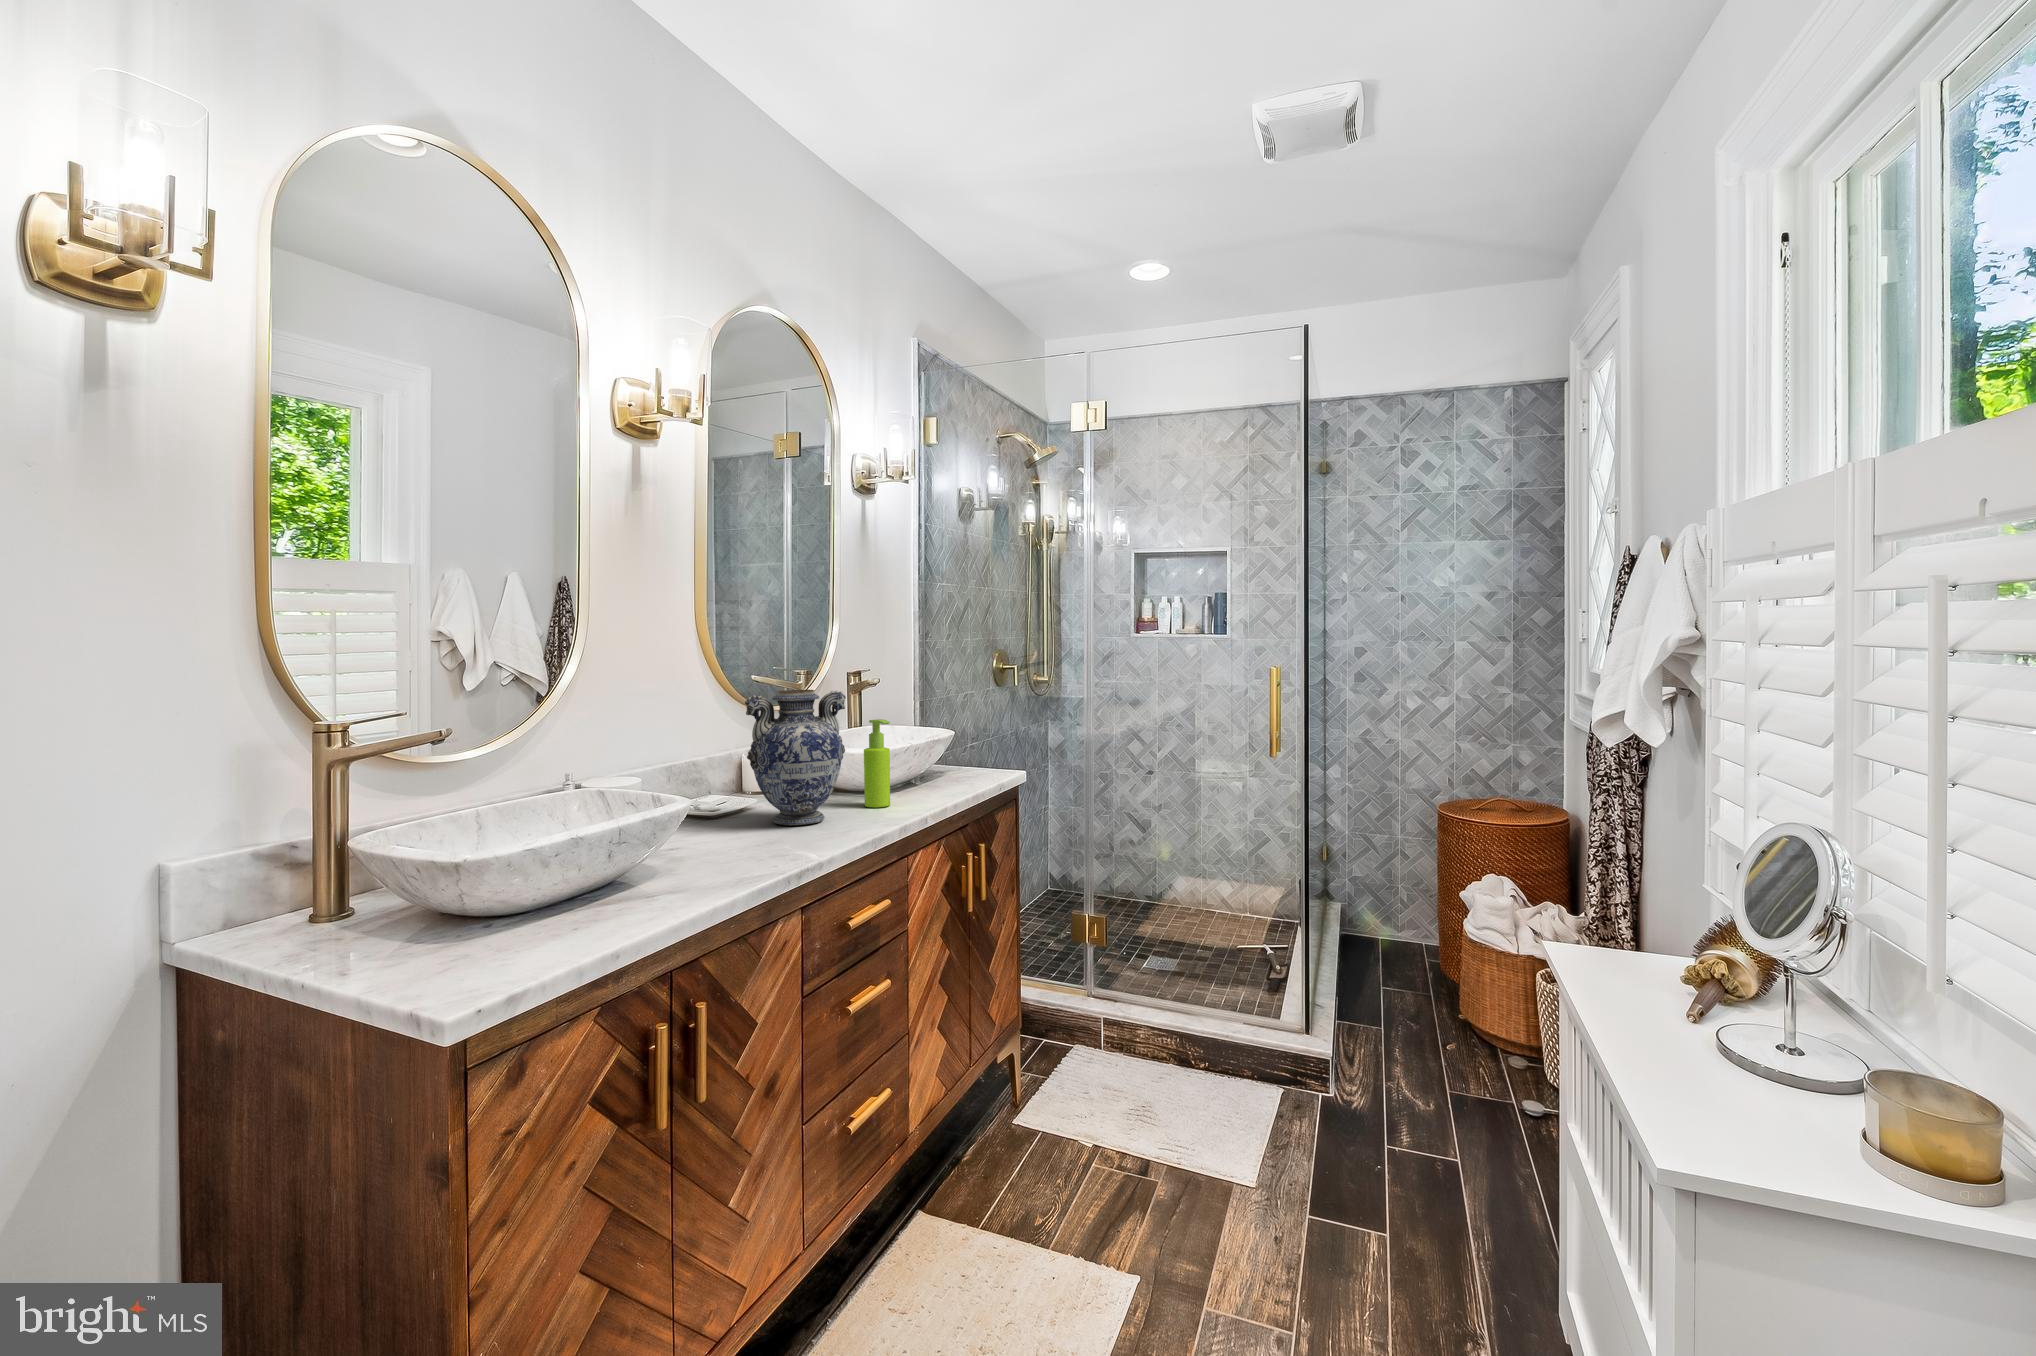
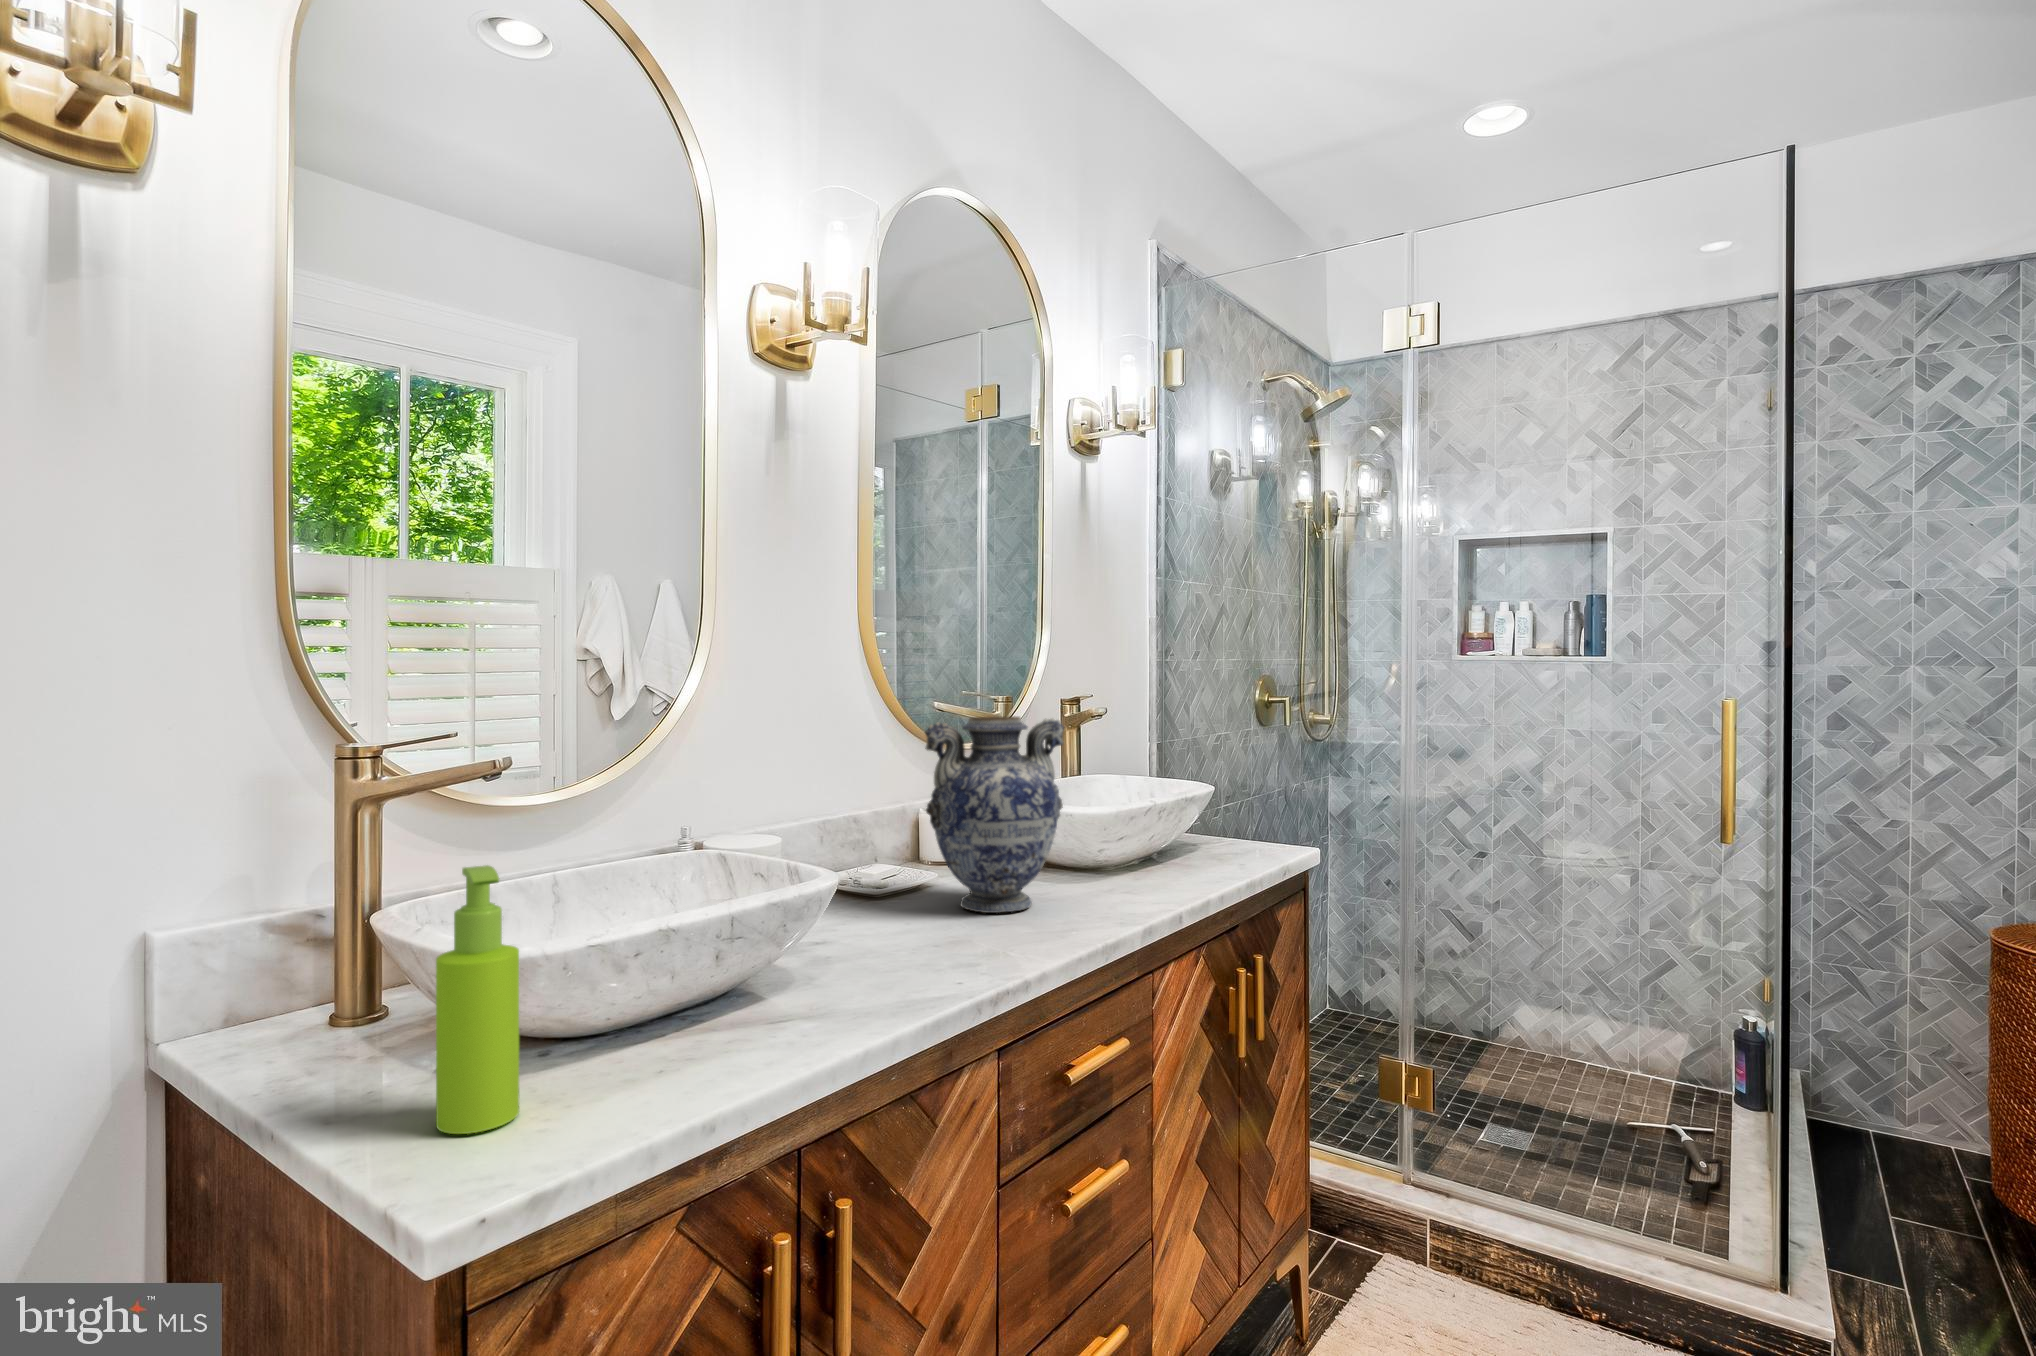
soap dispenser: present [864,719,890,807] -> present [436,865,519,1134]

